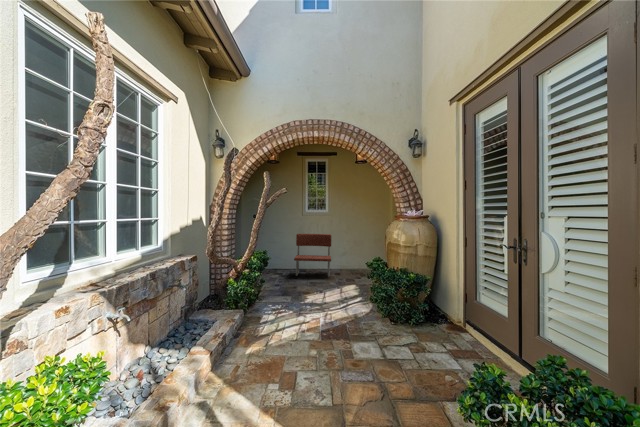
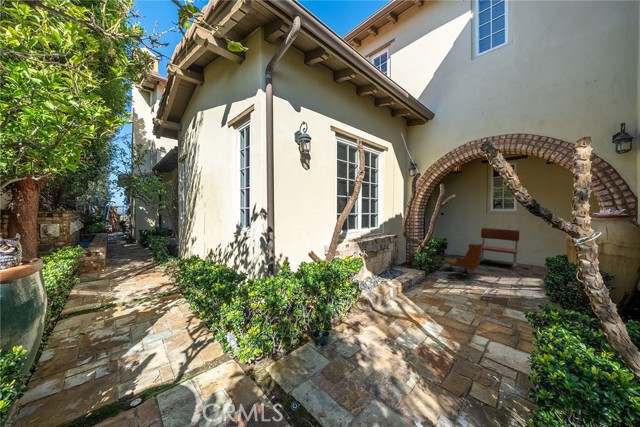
lounge chair: none [262,255,309,303] -> present [444,244,483,276]

